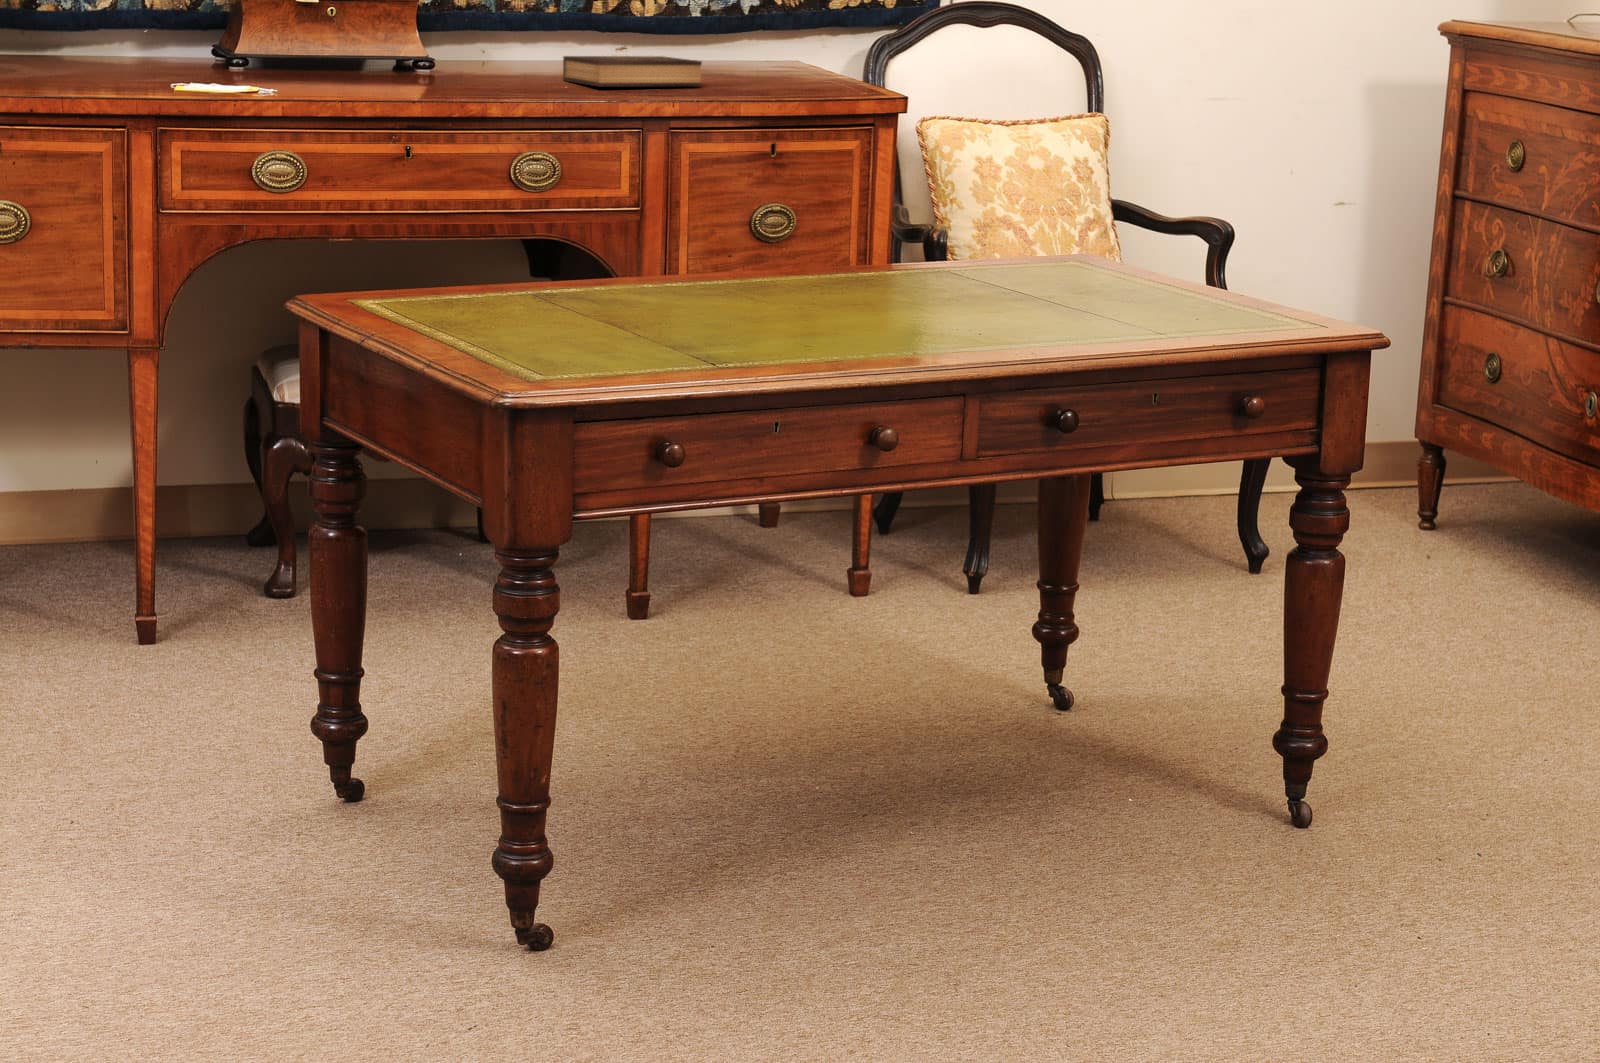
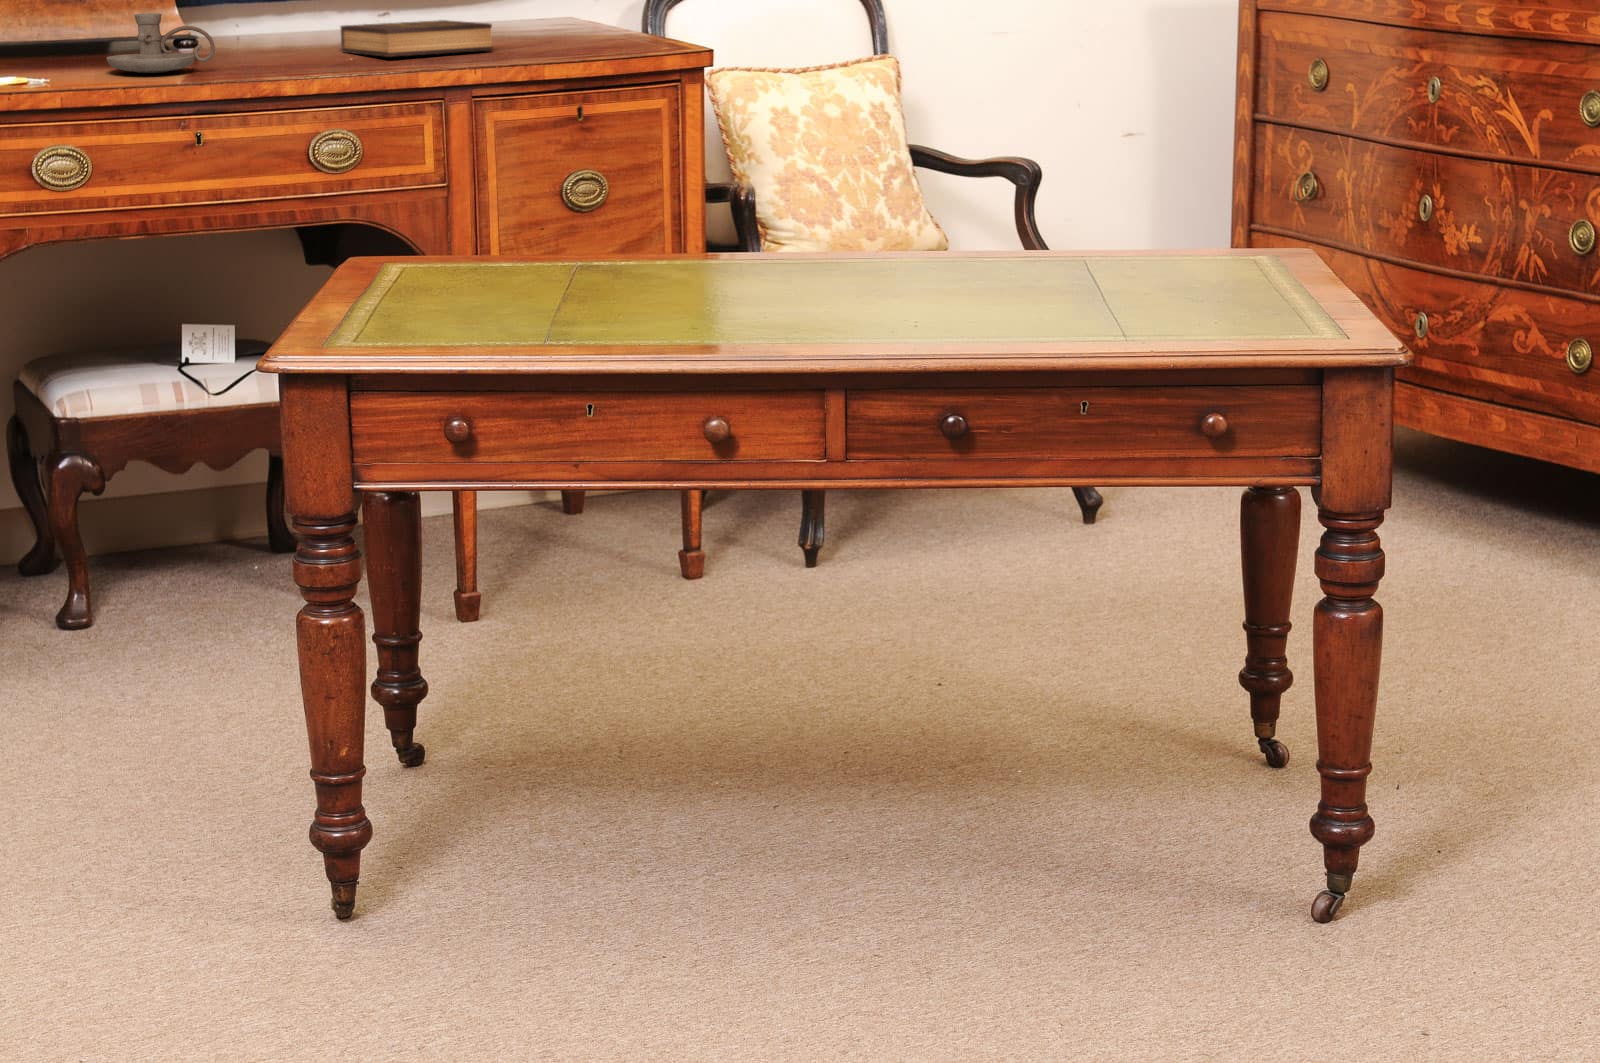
candle holder: none [335,34,434,89] -> present [107,13,215,73]

